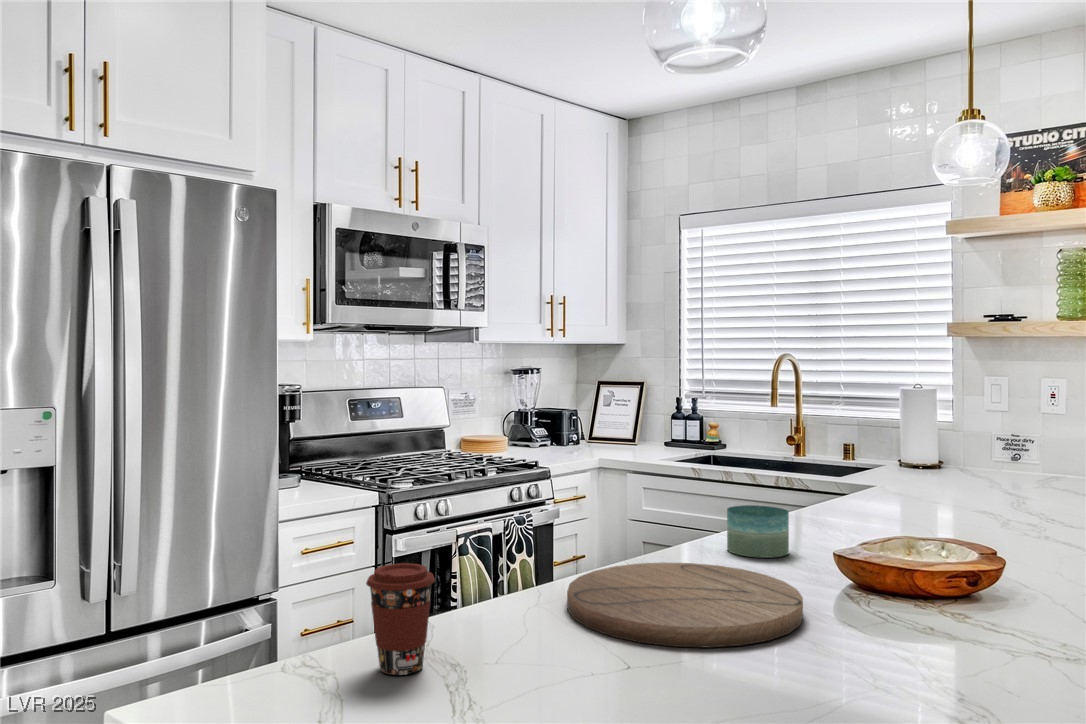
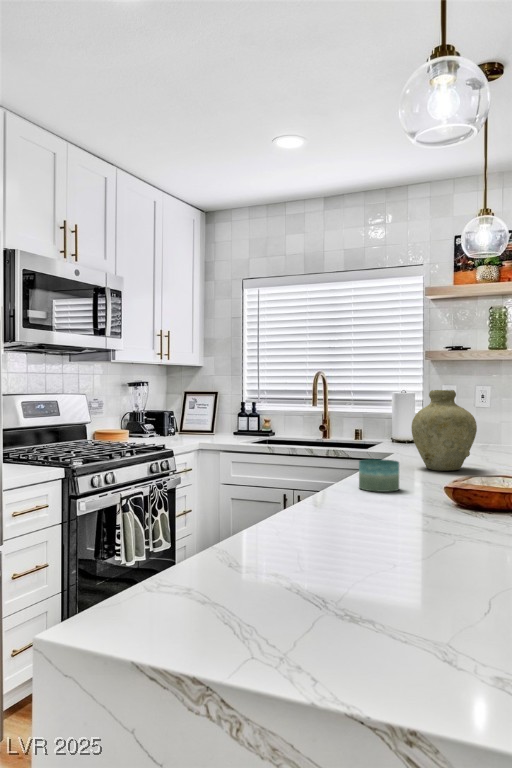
vase: none [862,394,970,524] -> present [411,390,477,471]
cutting board: present [567,562,803,648] -> none [303,494,461,541]
coffee cup: present [366,563,435,675] -> none [224,491,274,571]

